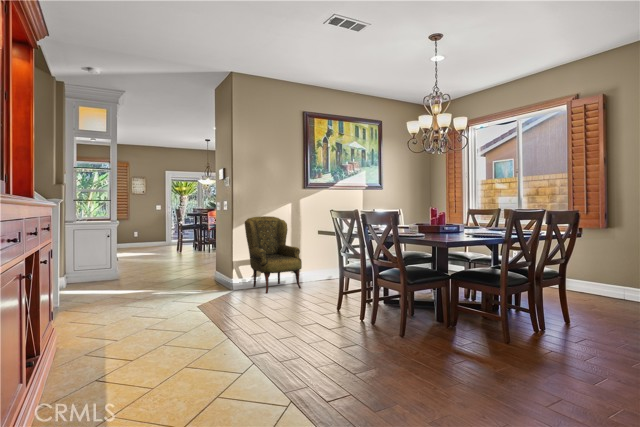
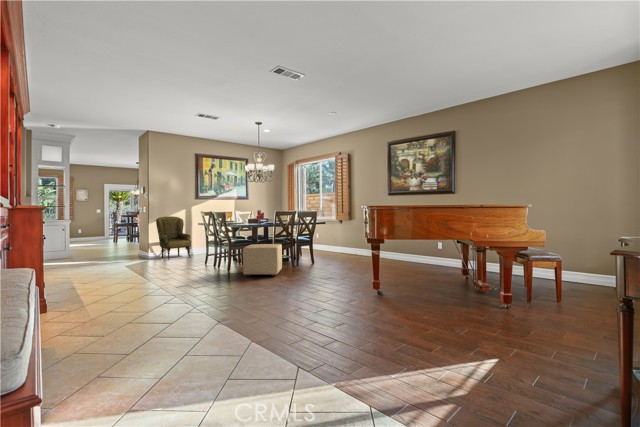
ottoman: none [464,283,571,375] -> present [243,244,282,277]

